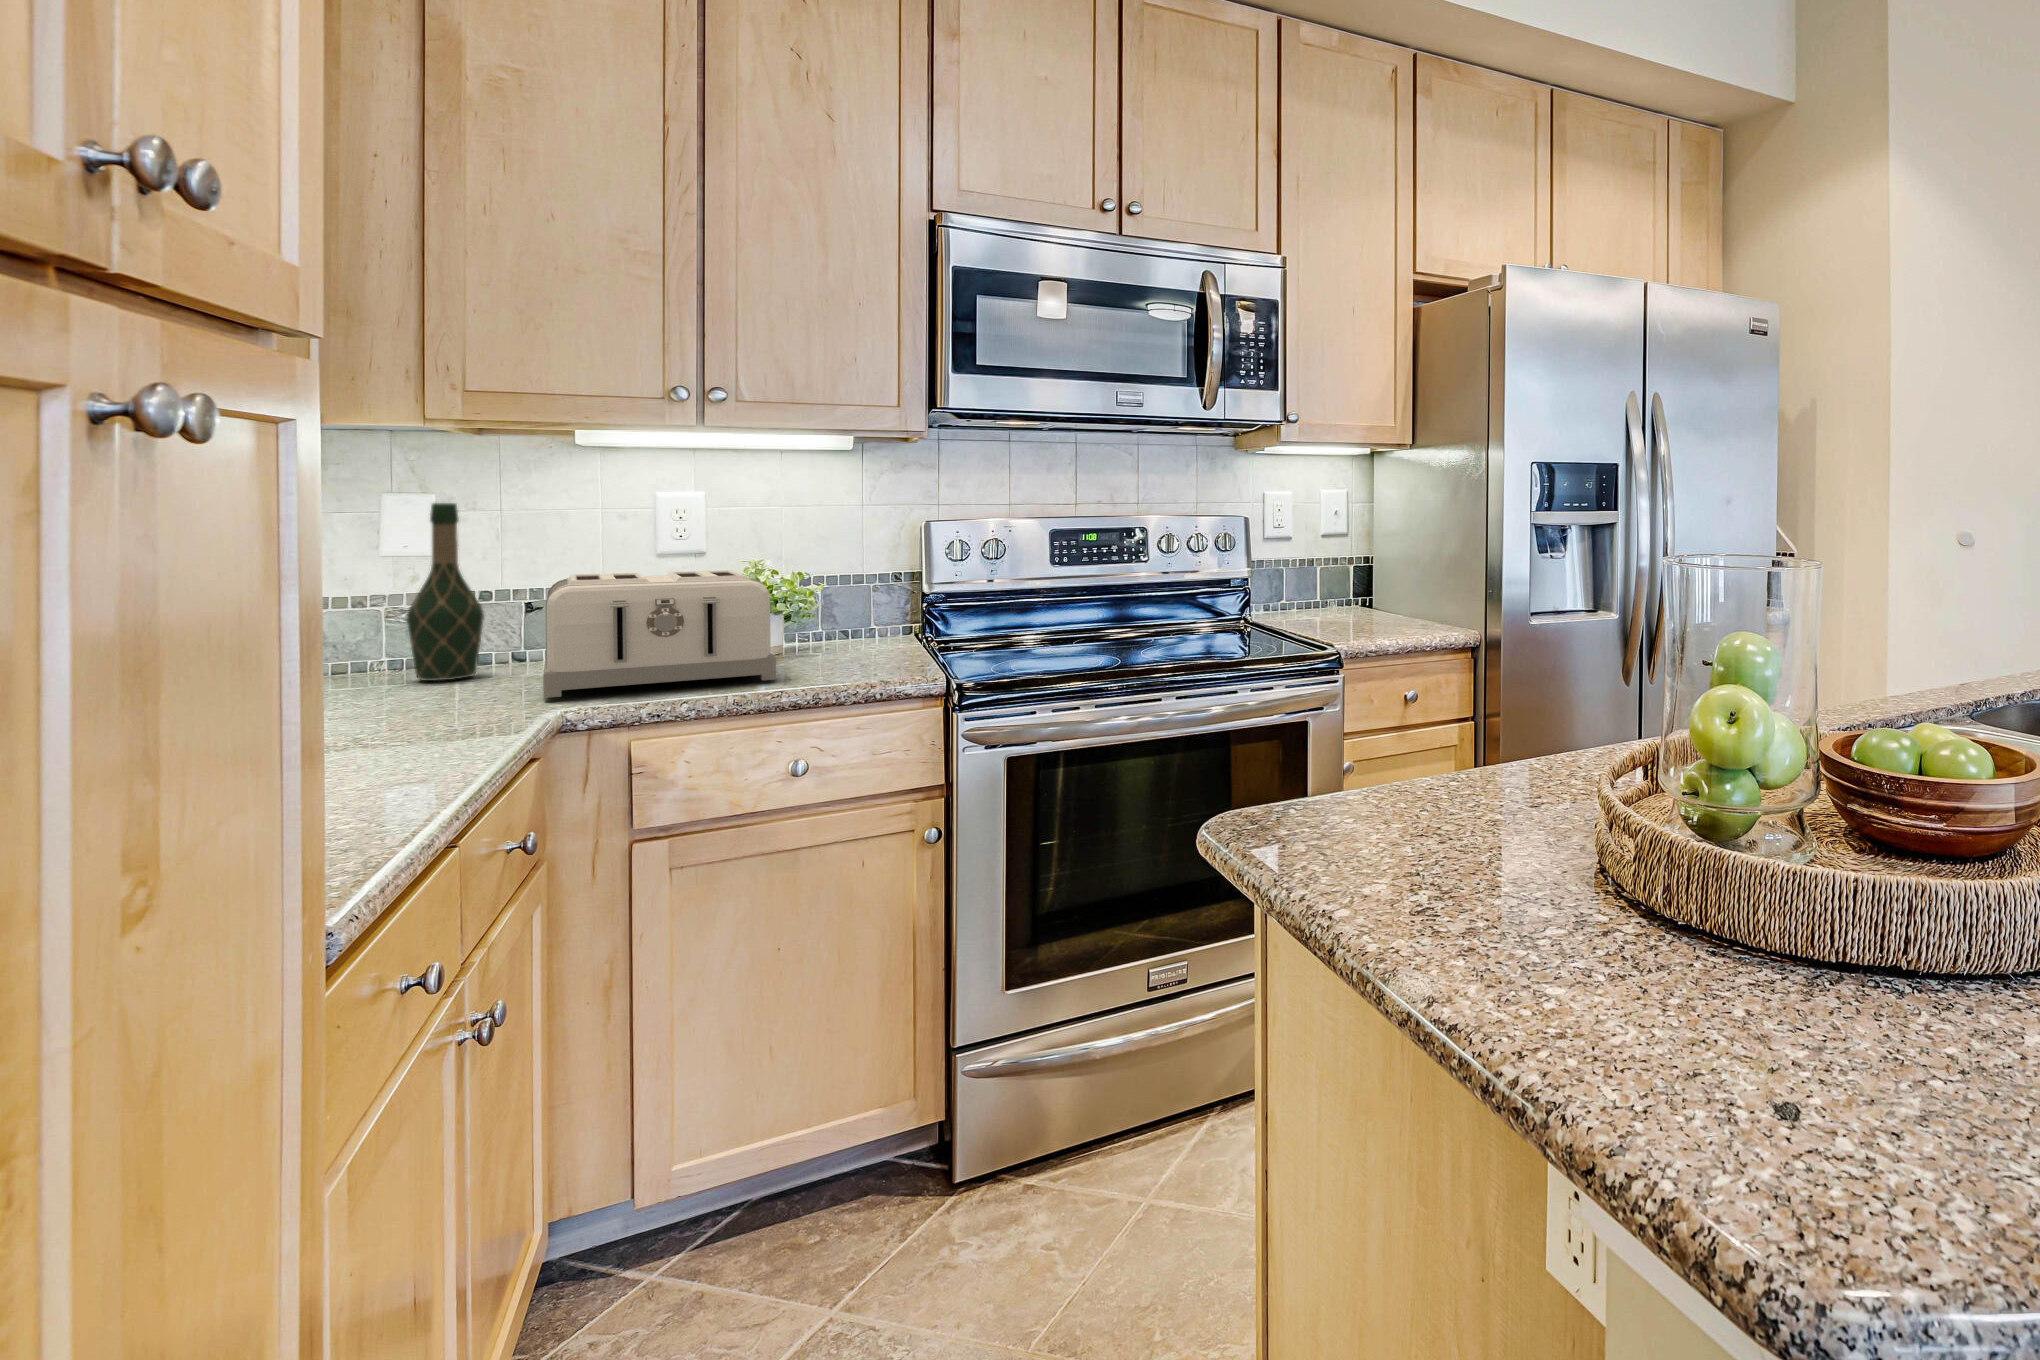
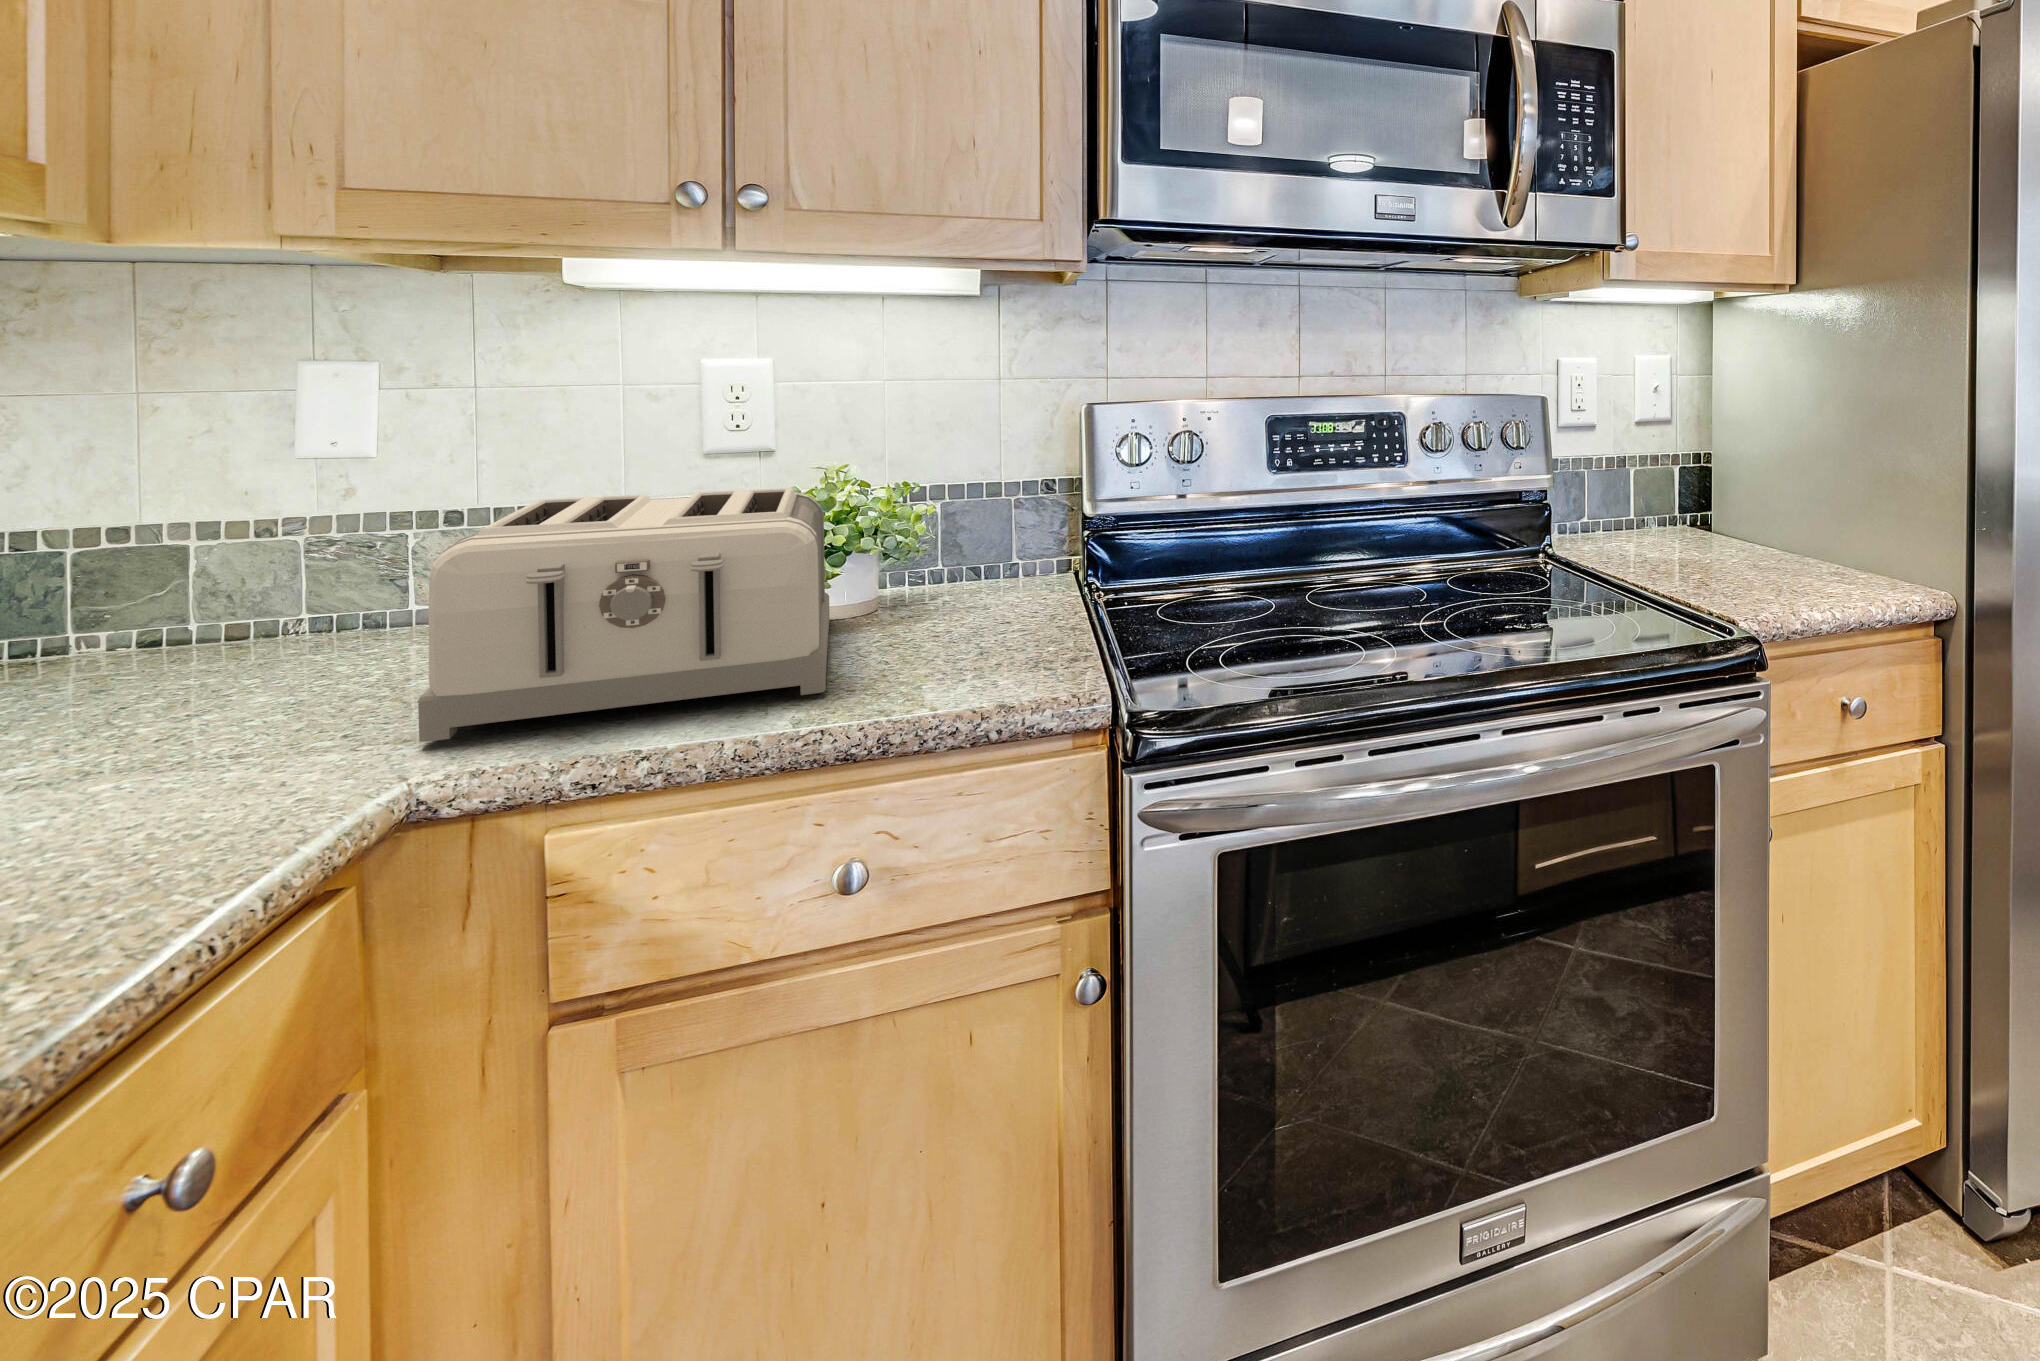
wine bottle: present [407,503,484,681] -> none [289,383,417,670]

